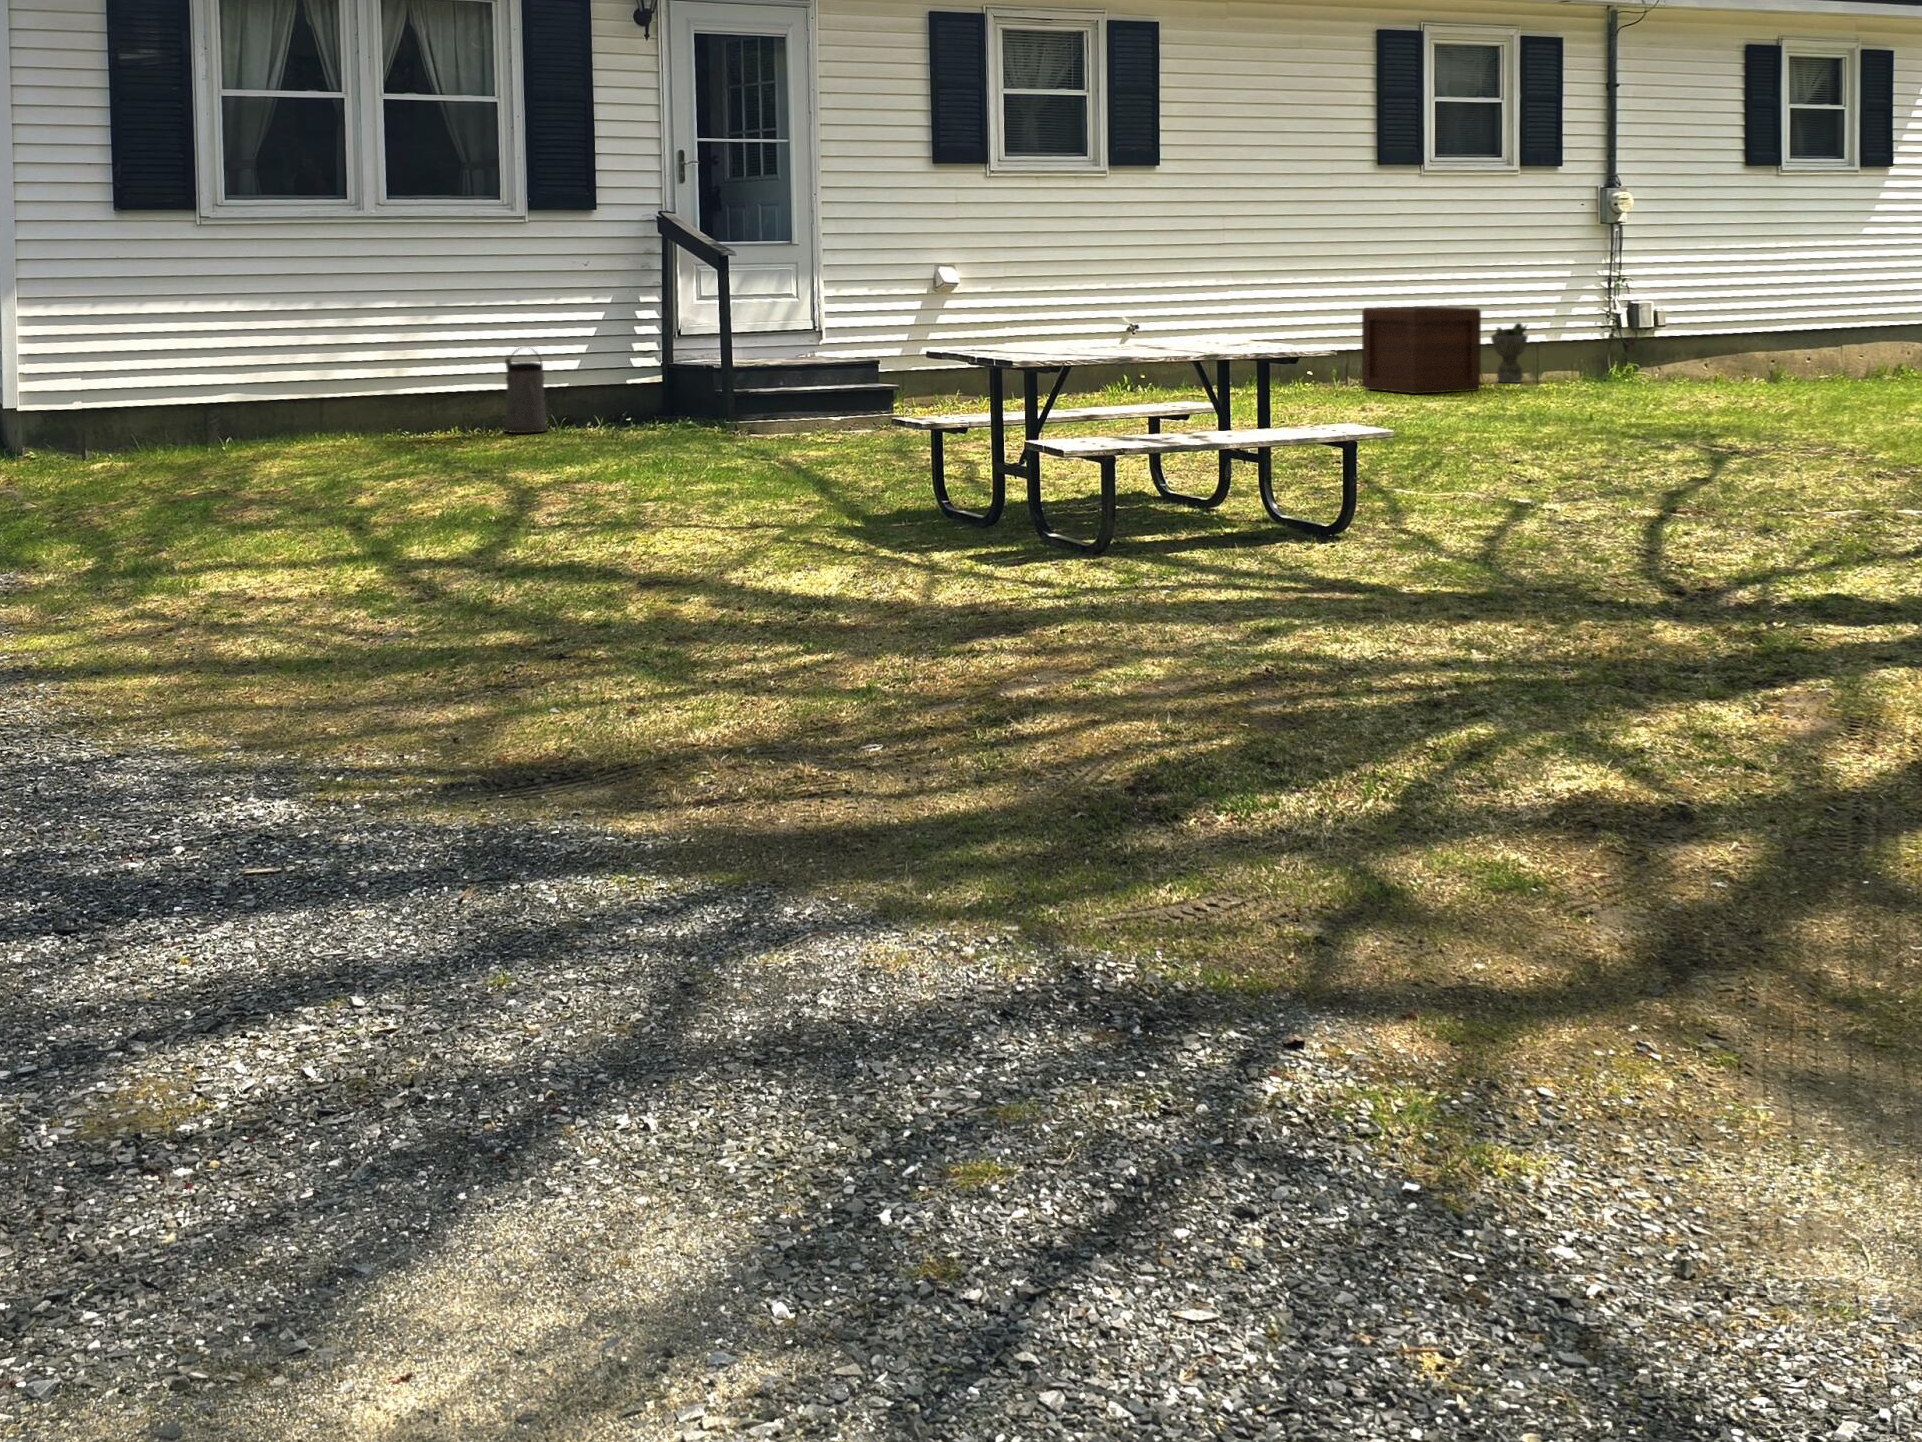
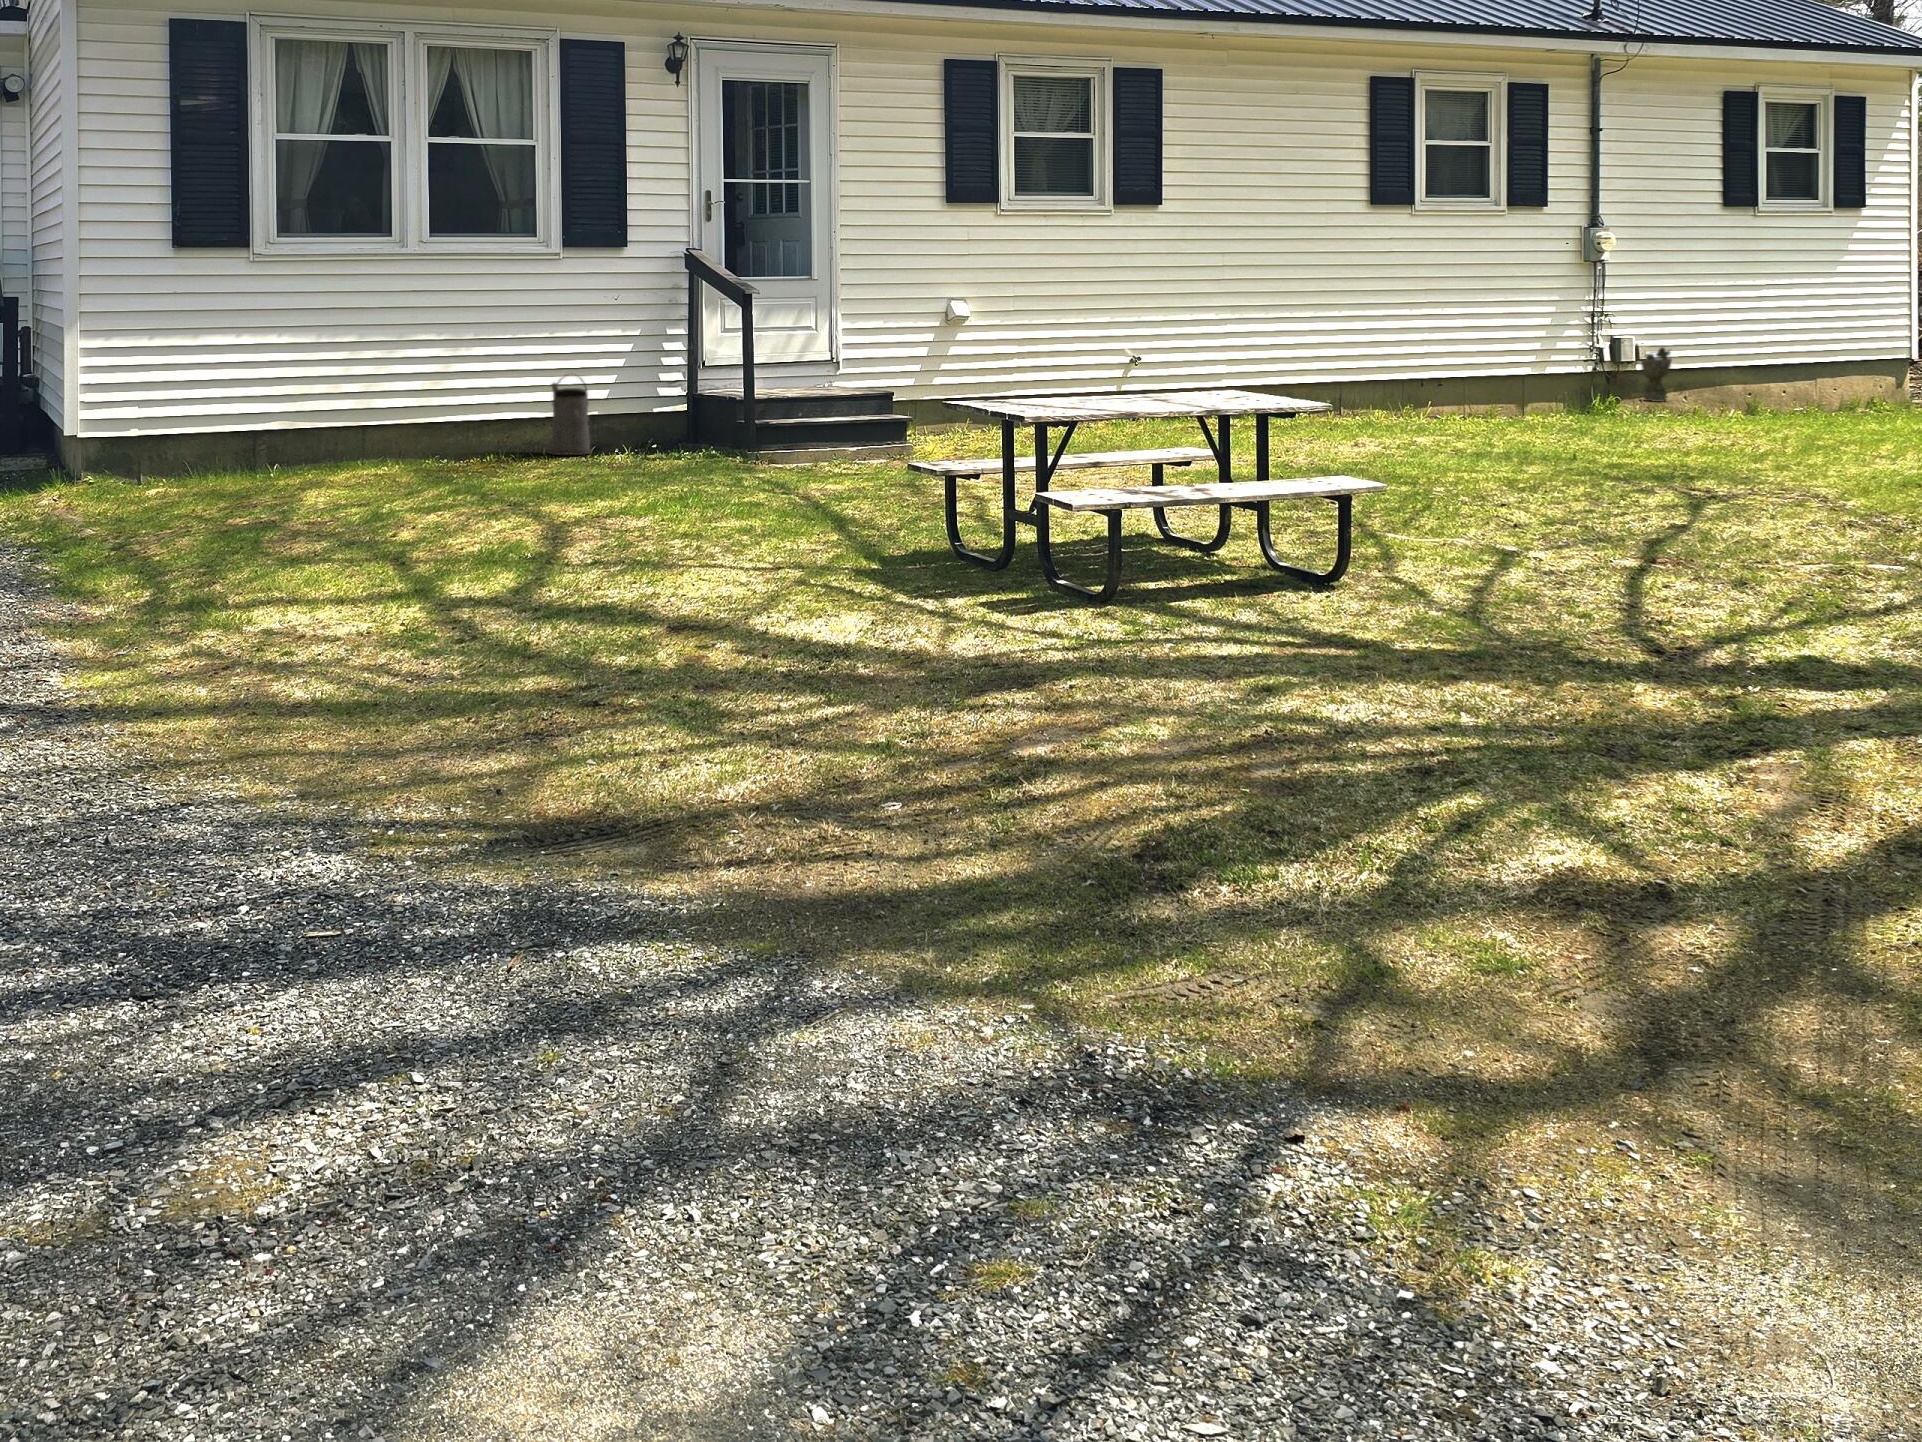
wooden crate: present [1362,307,1481,394] -> none [1360,338,1474,422]
planter: present [1491,323,1528,383] -> present [1641,347,1672,402]

